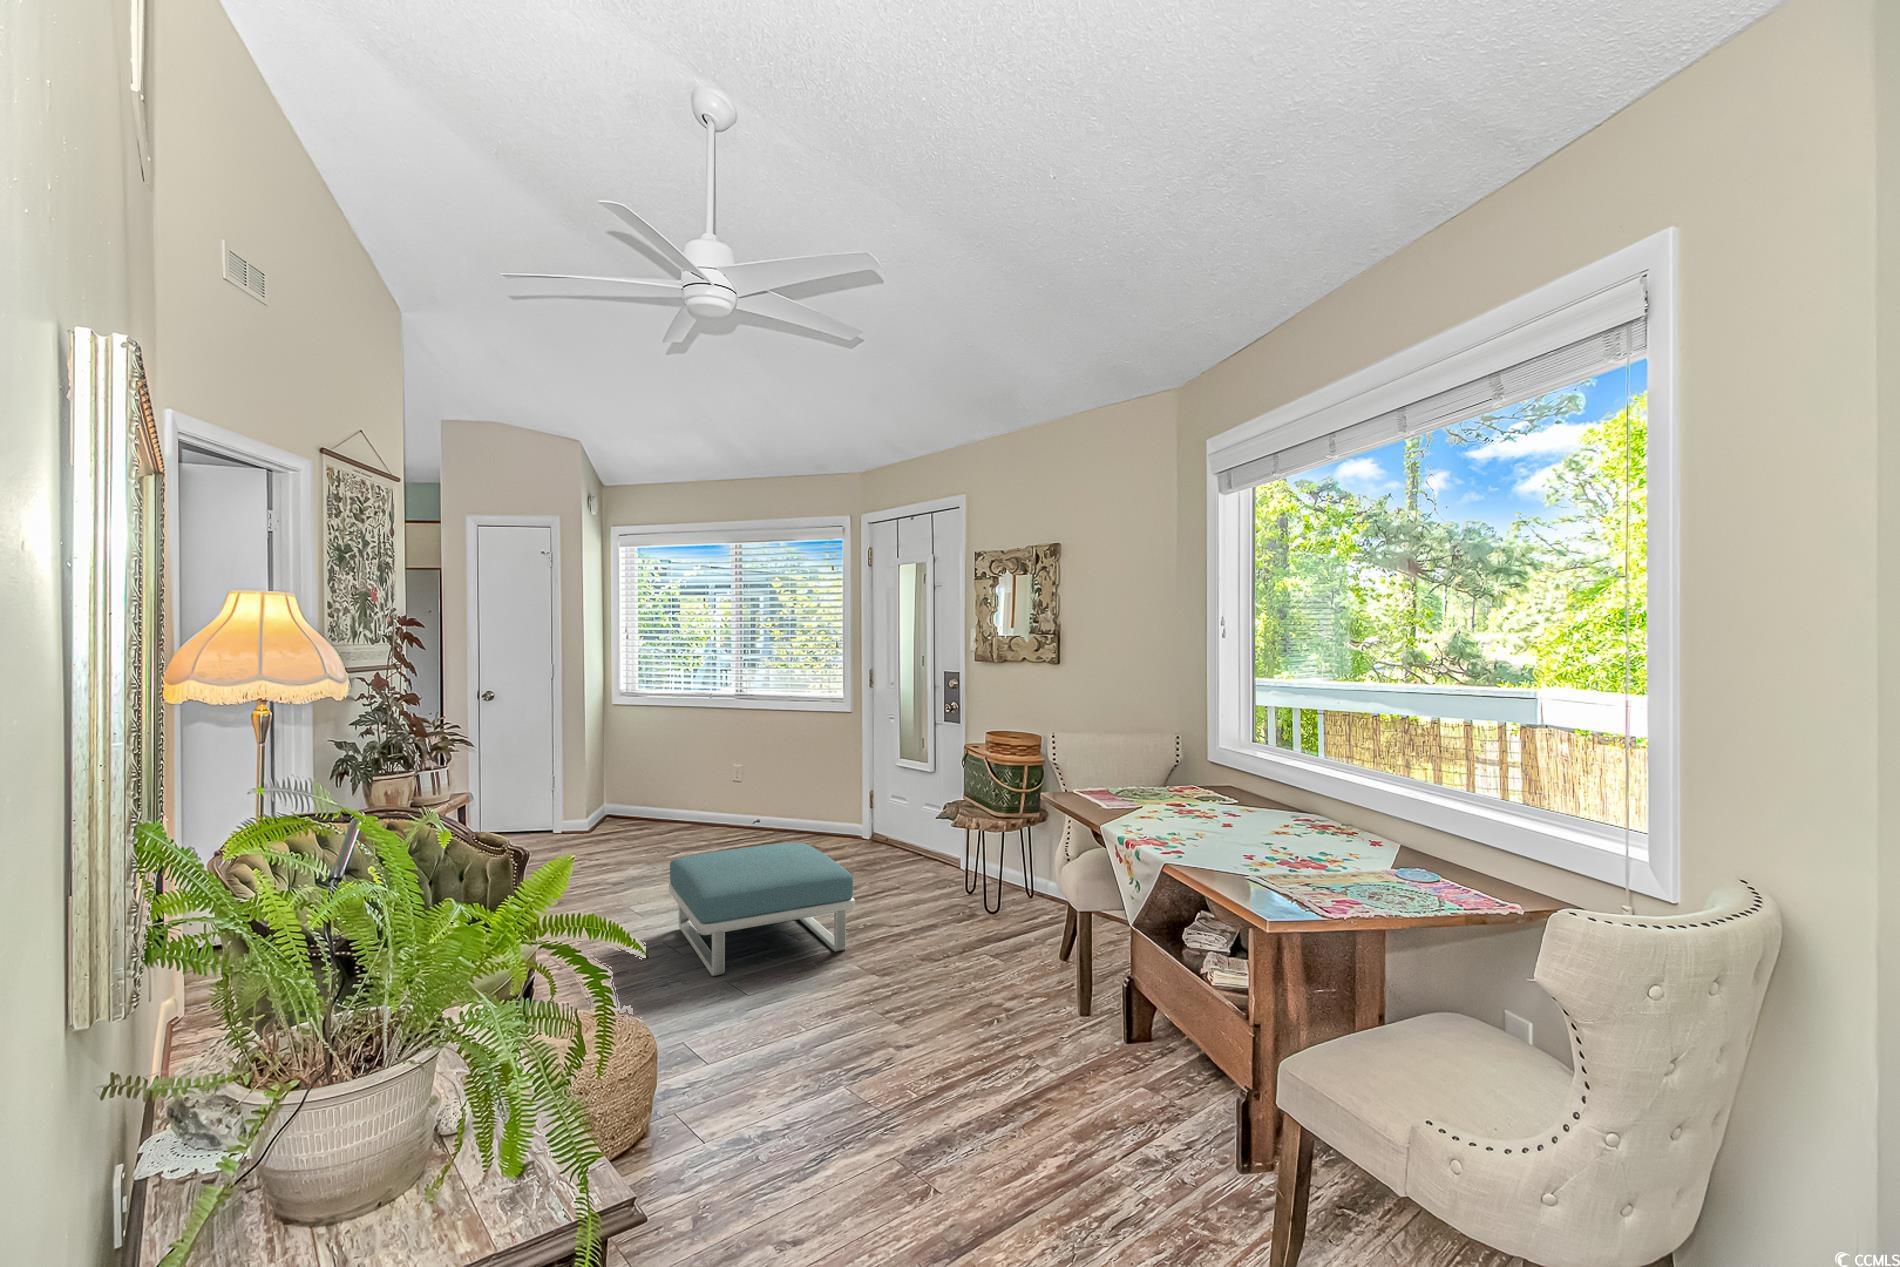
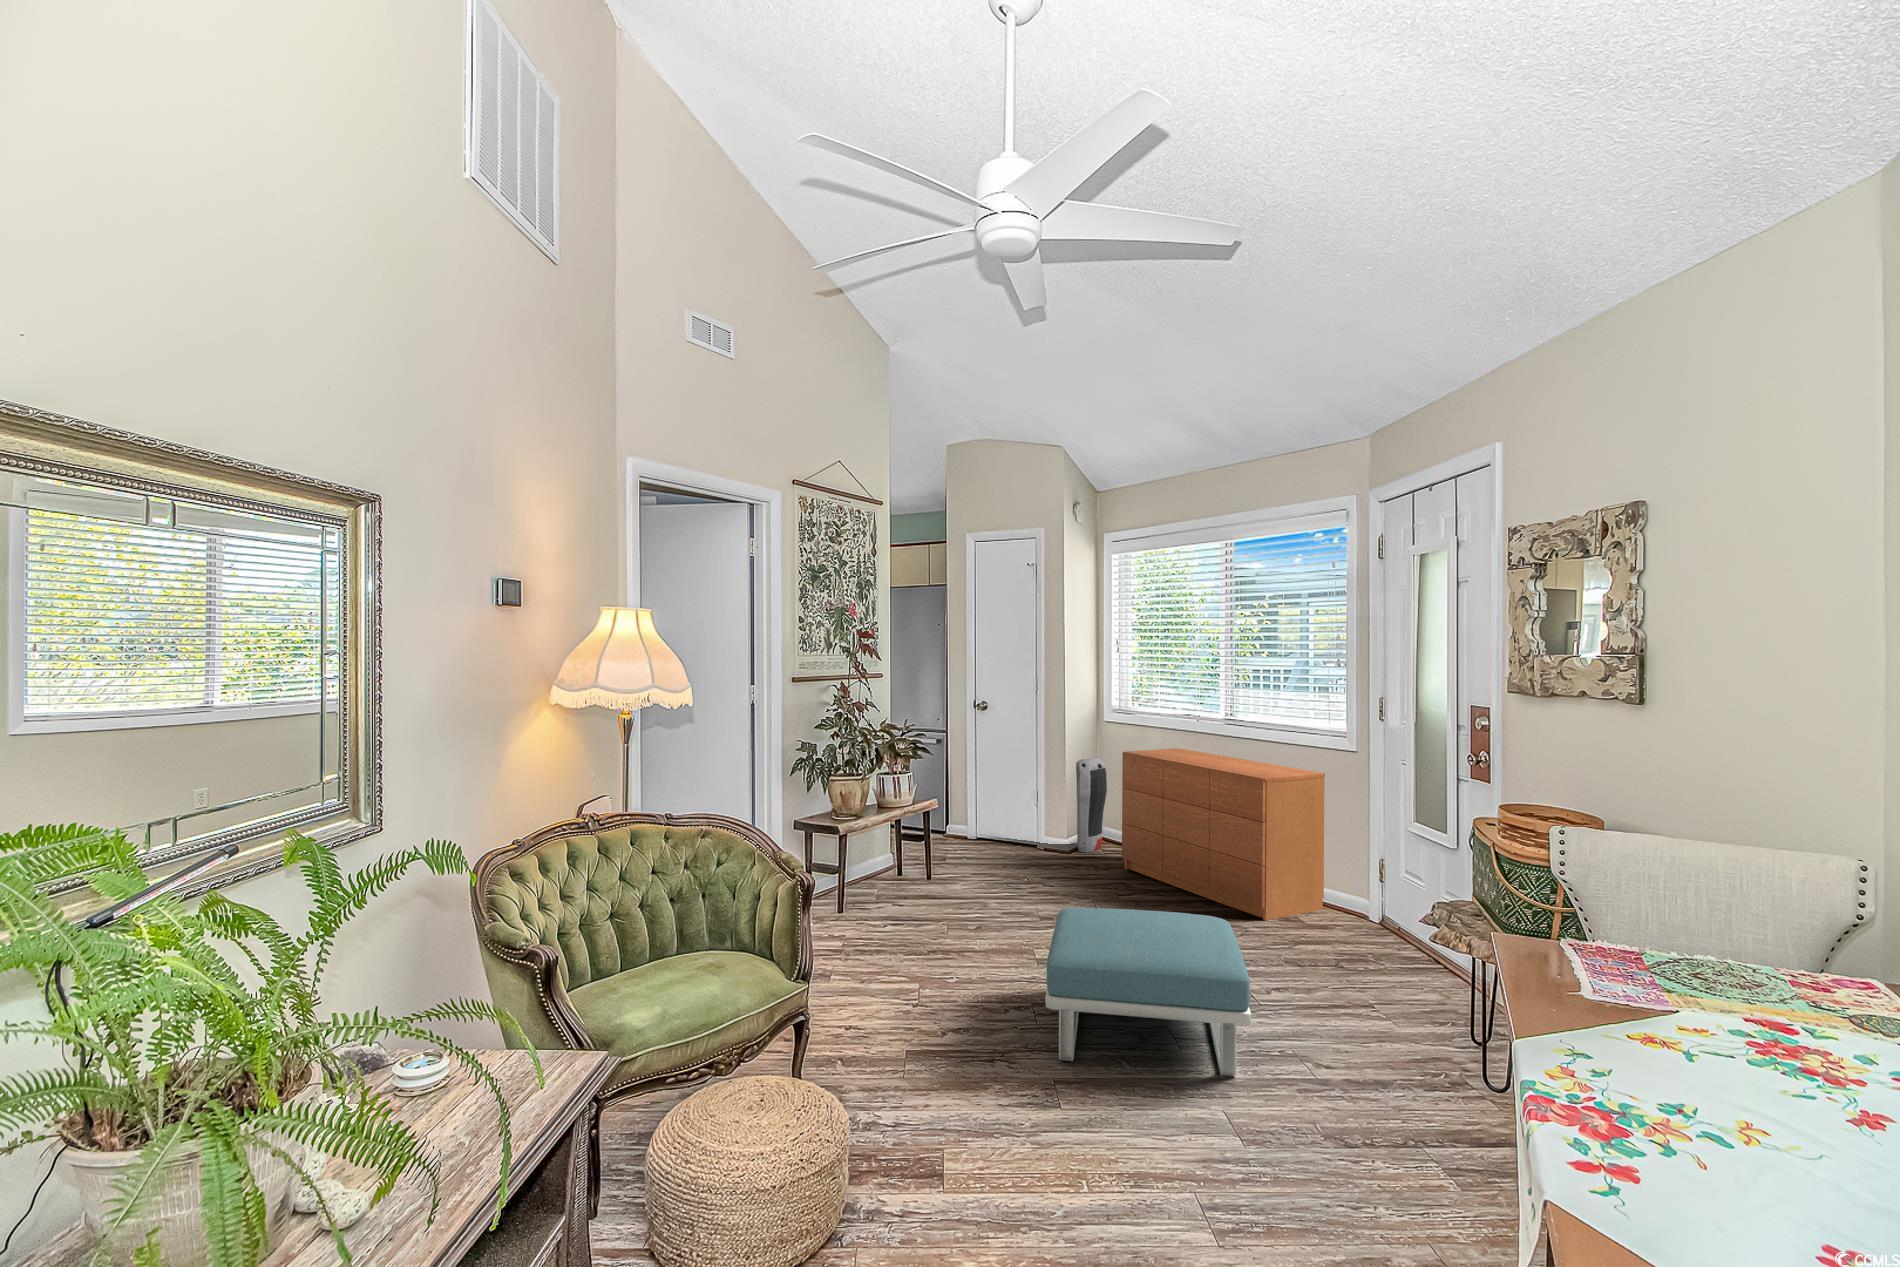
dresser: none [648,723,826,851] -> present [1122,748,1325,921]
air purifier: none [592,738,620,828] -> present [1076,757,1107,852]

